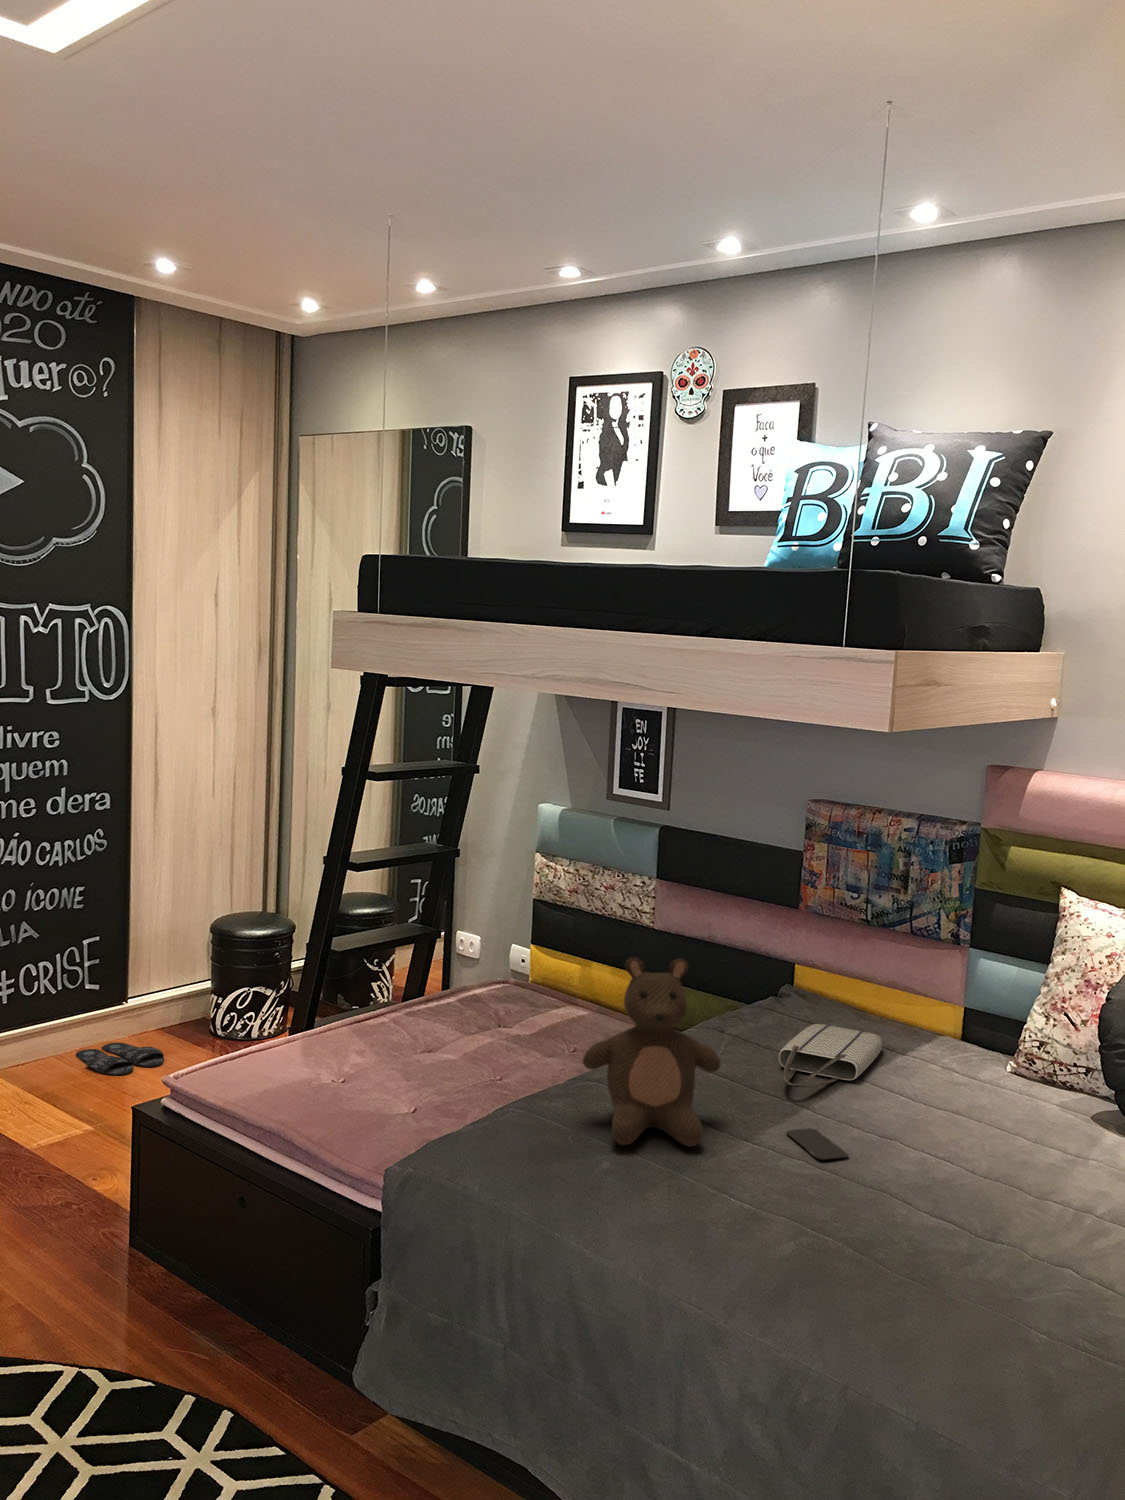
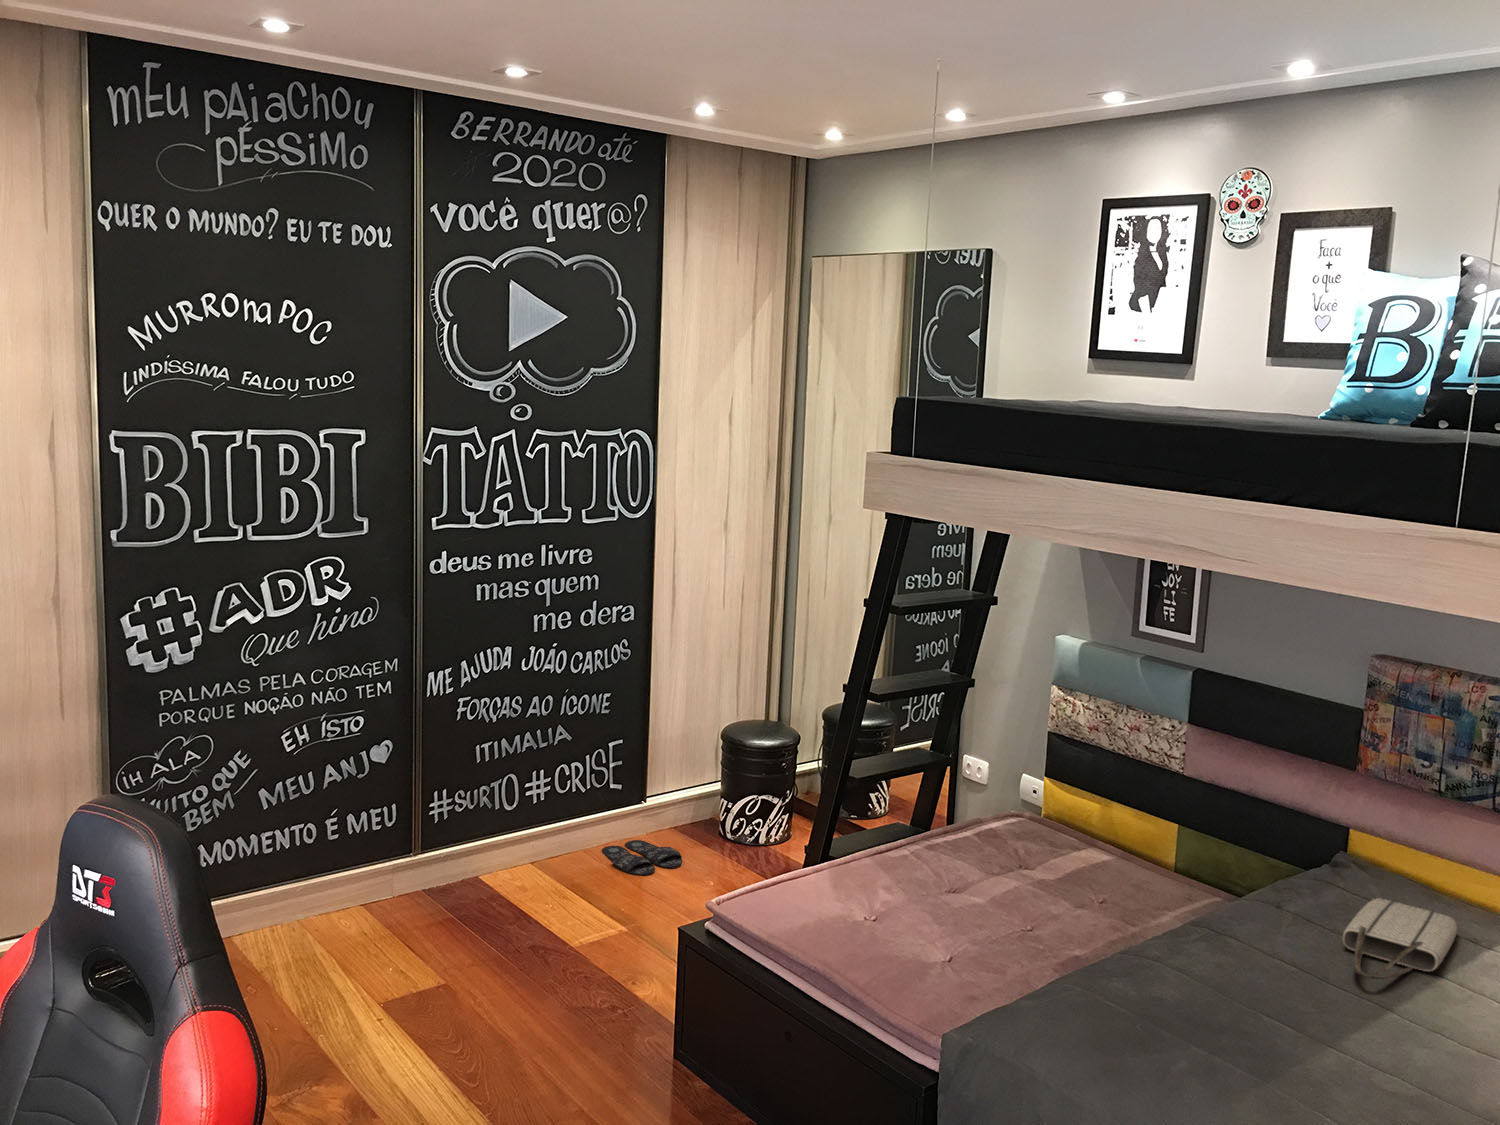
stuffed bear: present [583,957,721,1146] -> none [1140,836,1293,1045]
smartphone: present [786,1128,849,1160] -> none [1368,1031,1447,1075]

